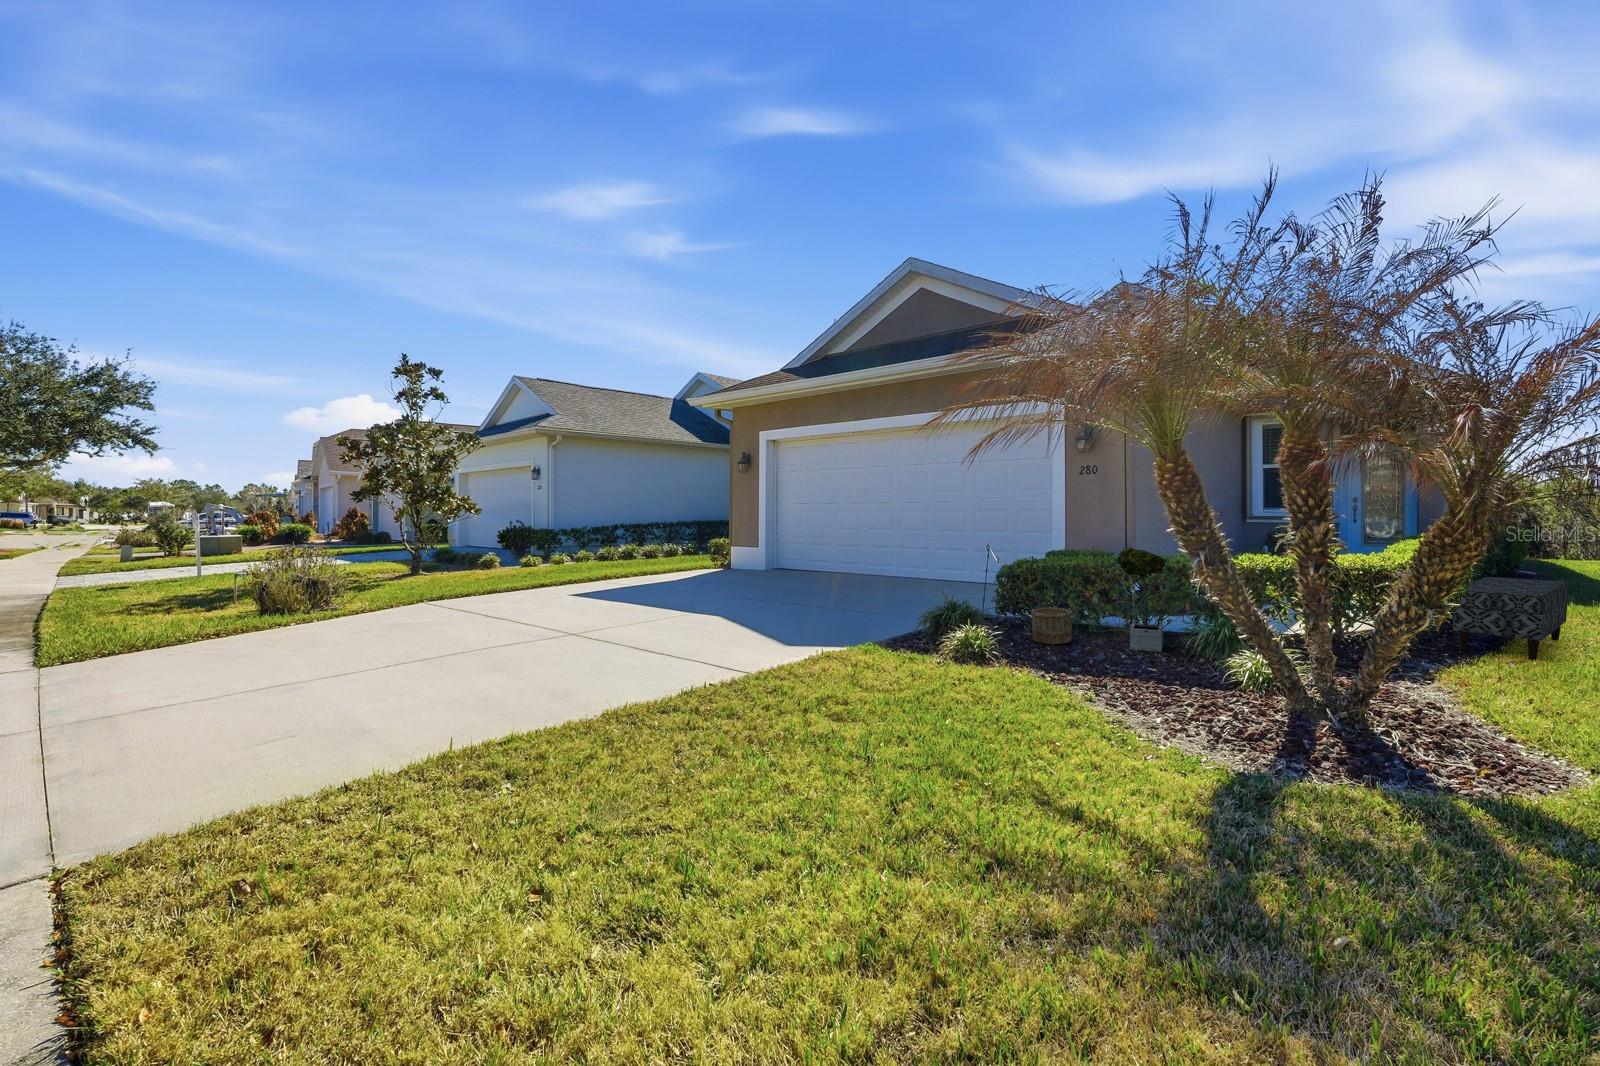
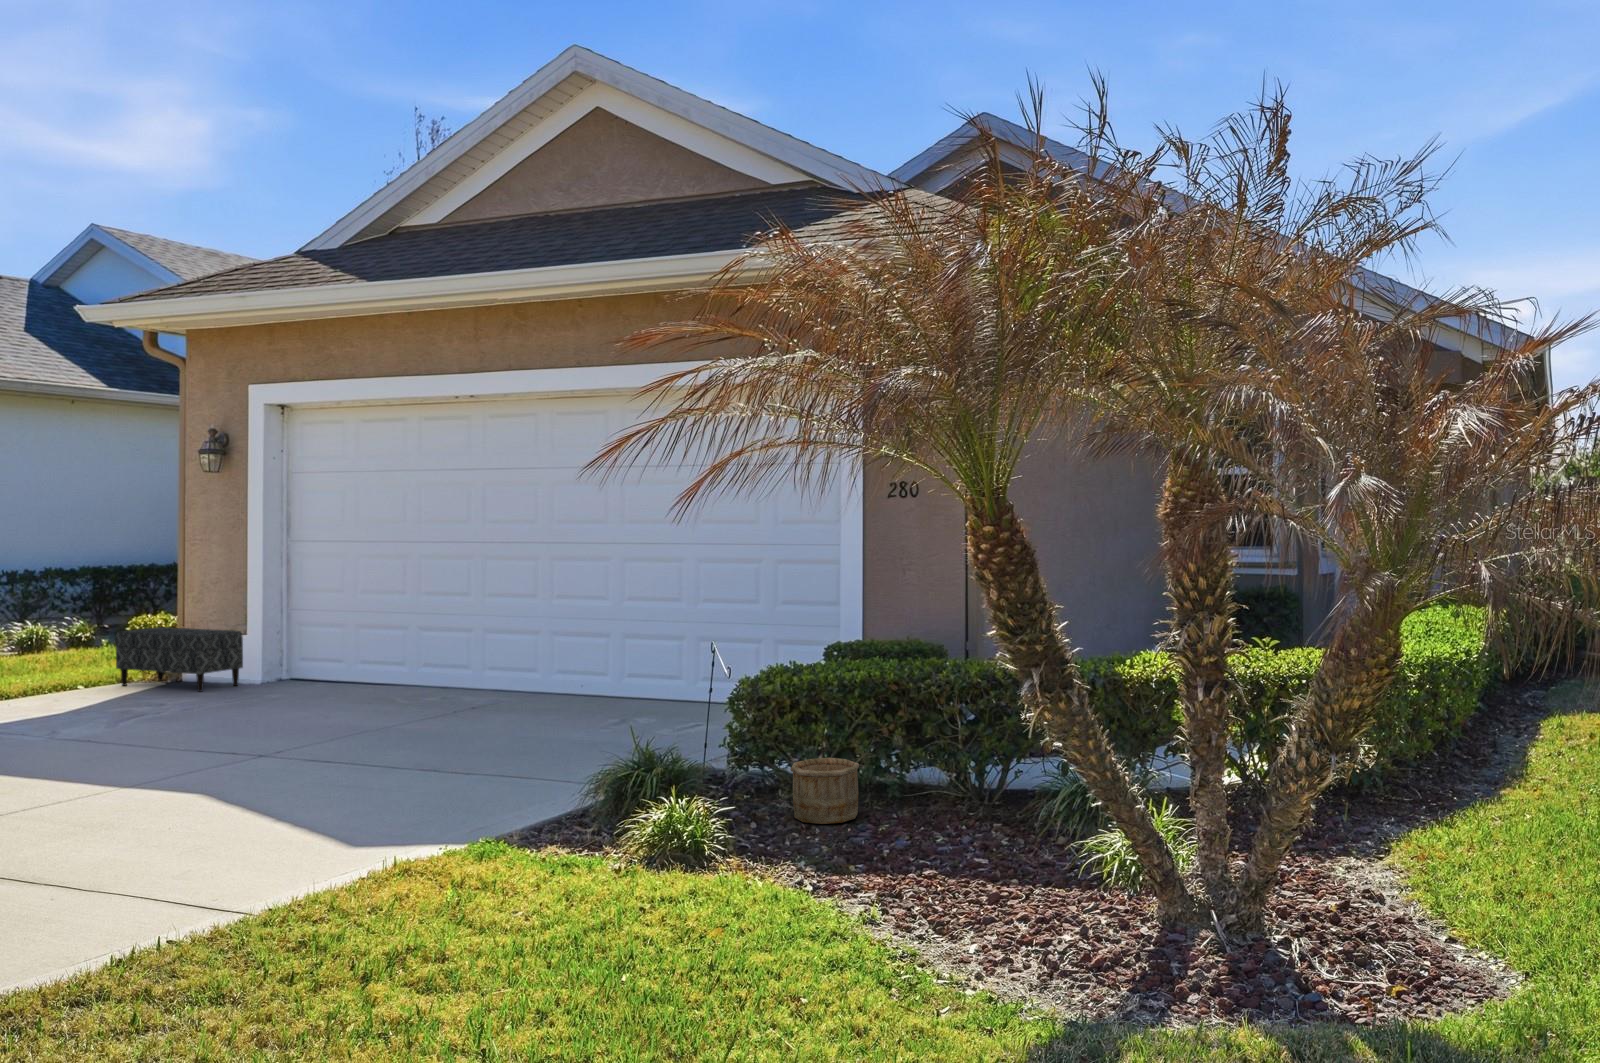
potted tree: present [1117,547,1166,652] -> none [929,653,1004,829]
bench: present [1453,577,1568,660] -> present [116,627,243,692]

